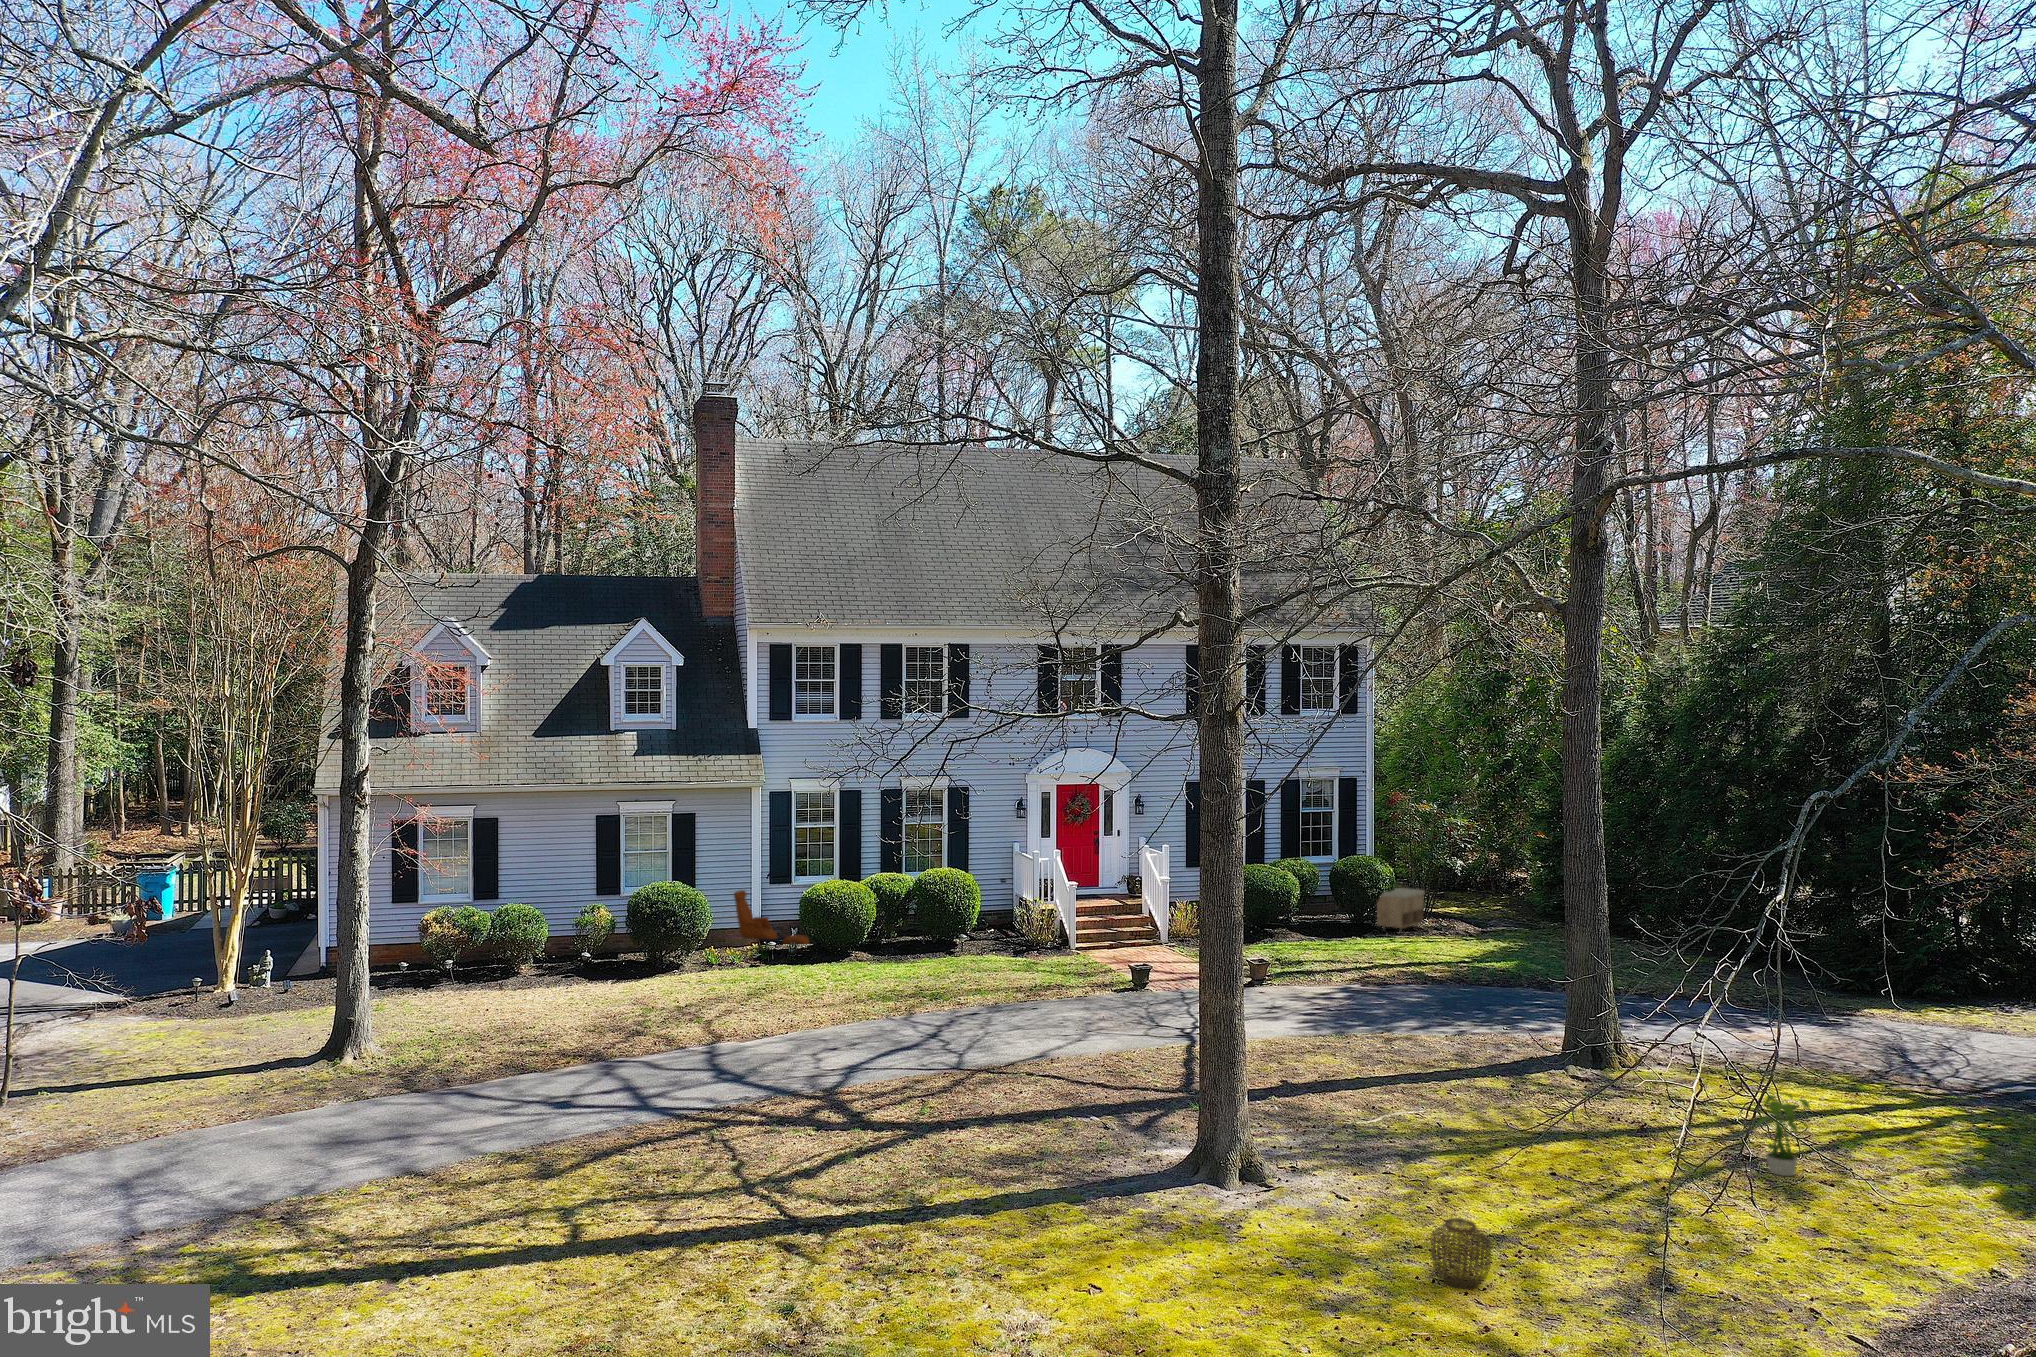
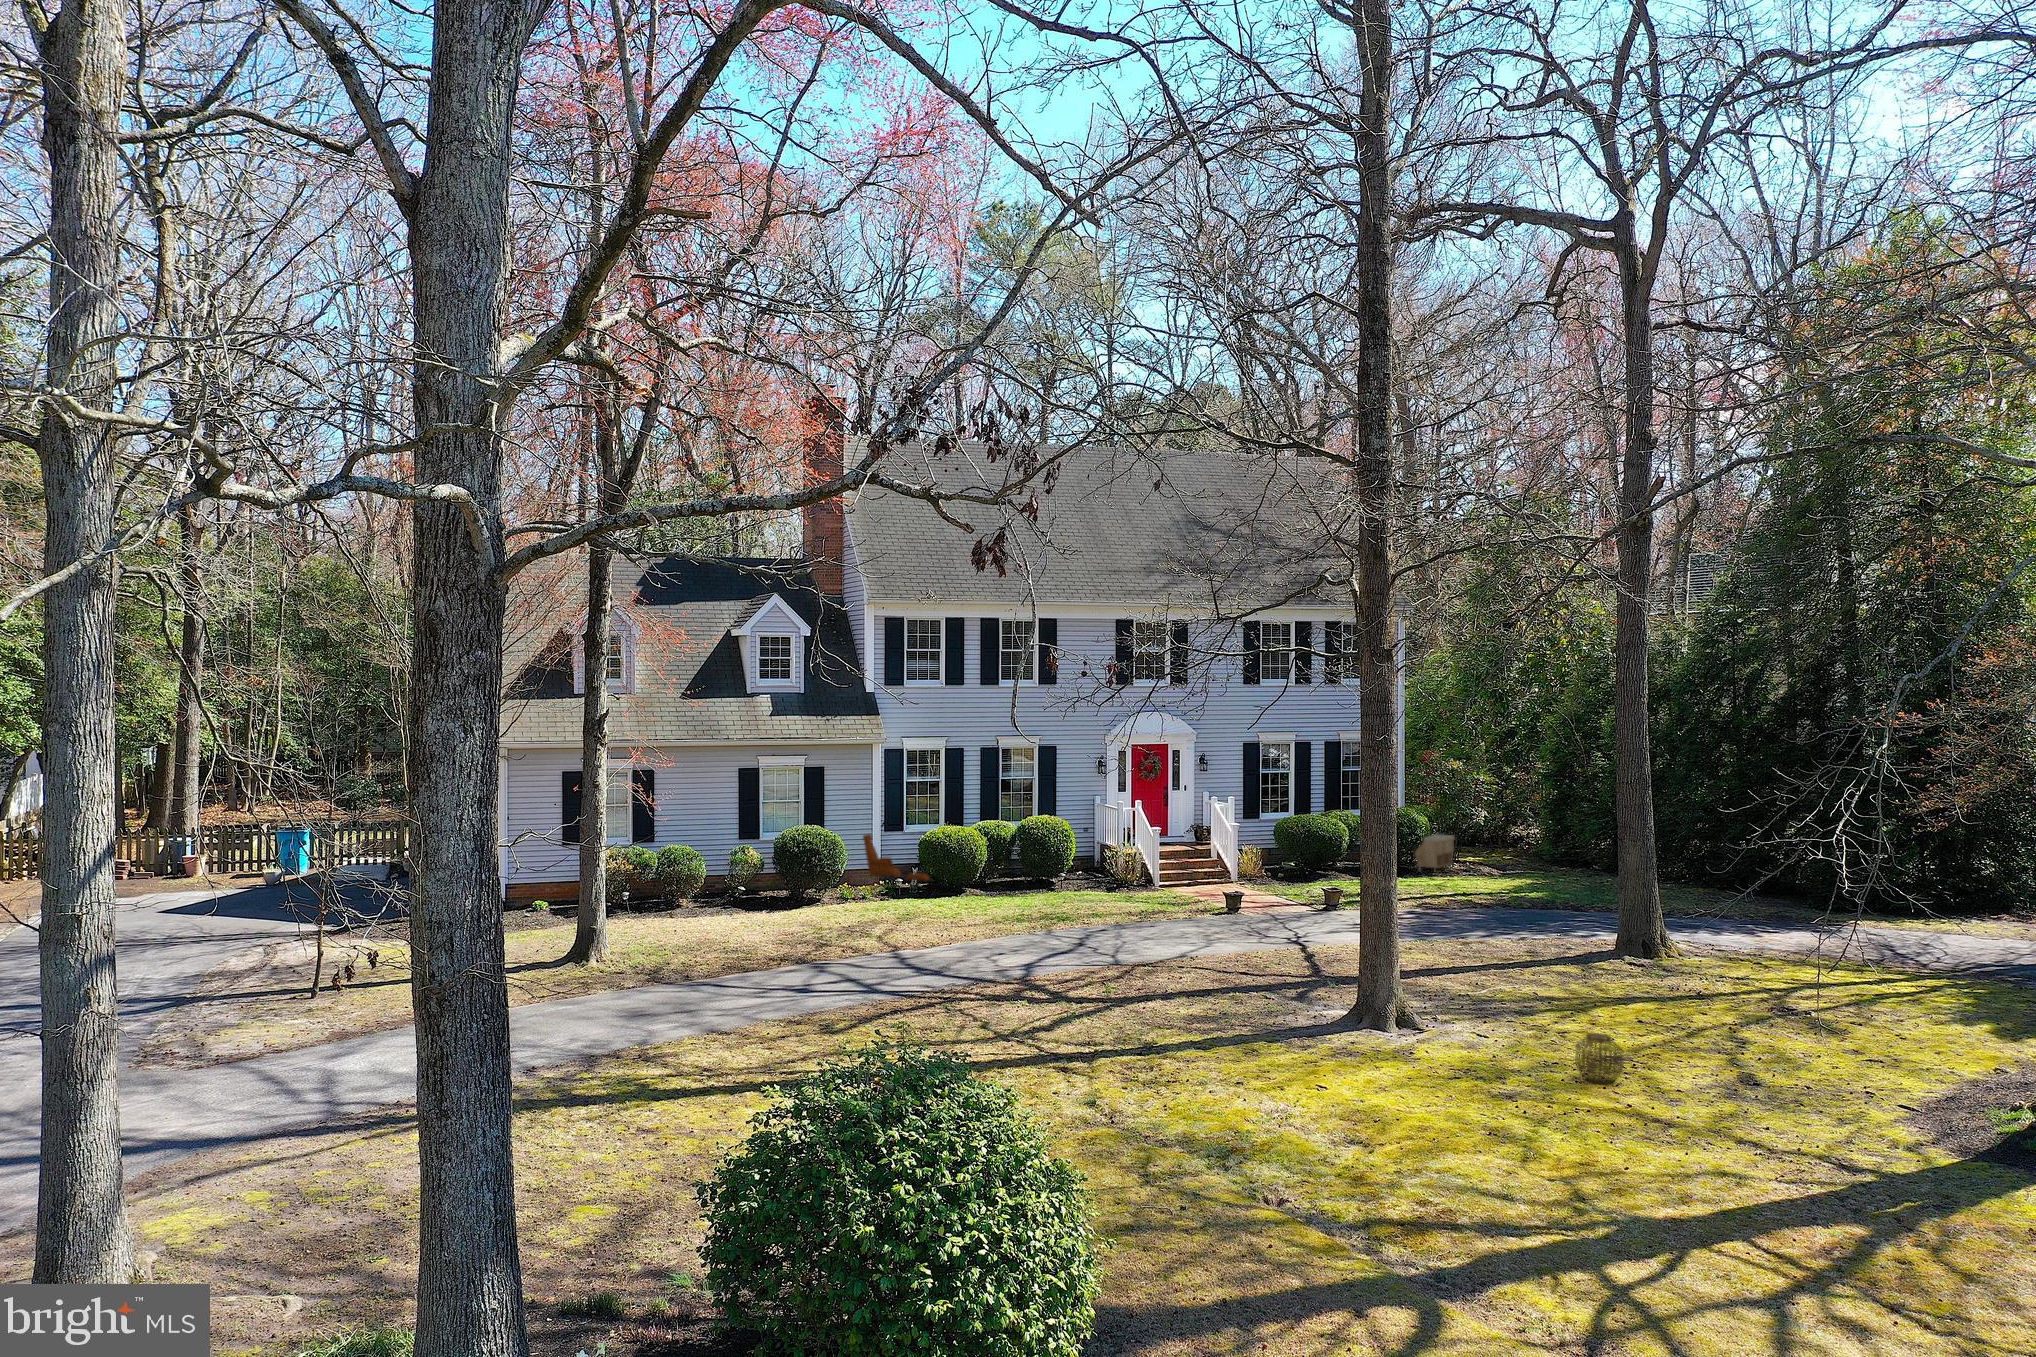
potted plant: present [1758,1094,1810,1176] -> none [1795,958,1842,1024]

